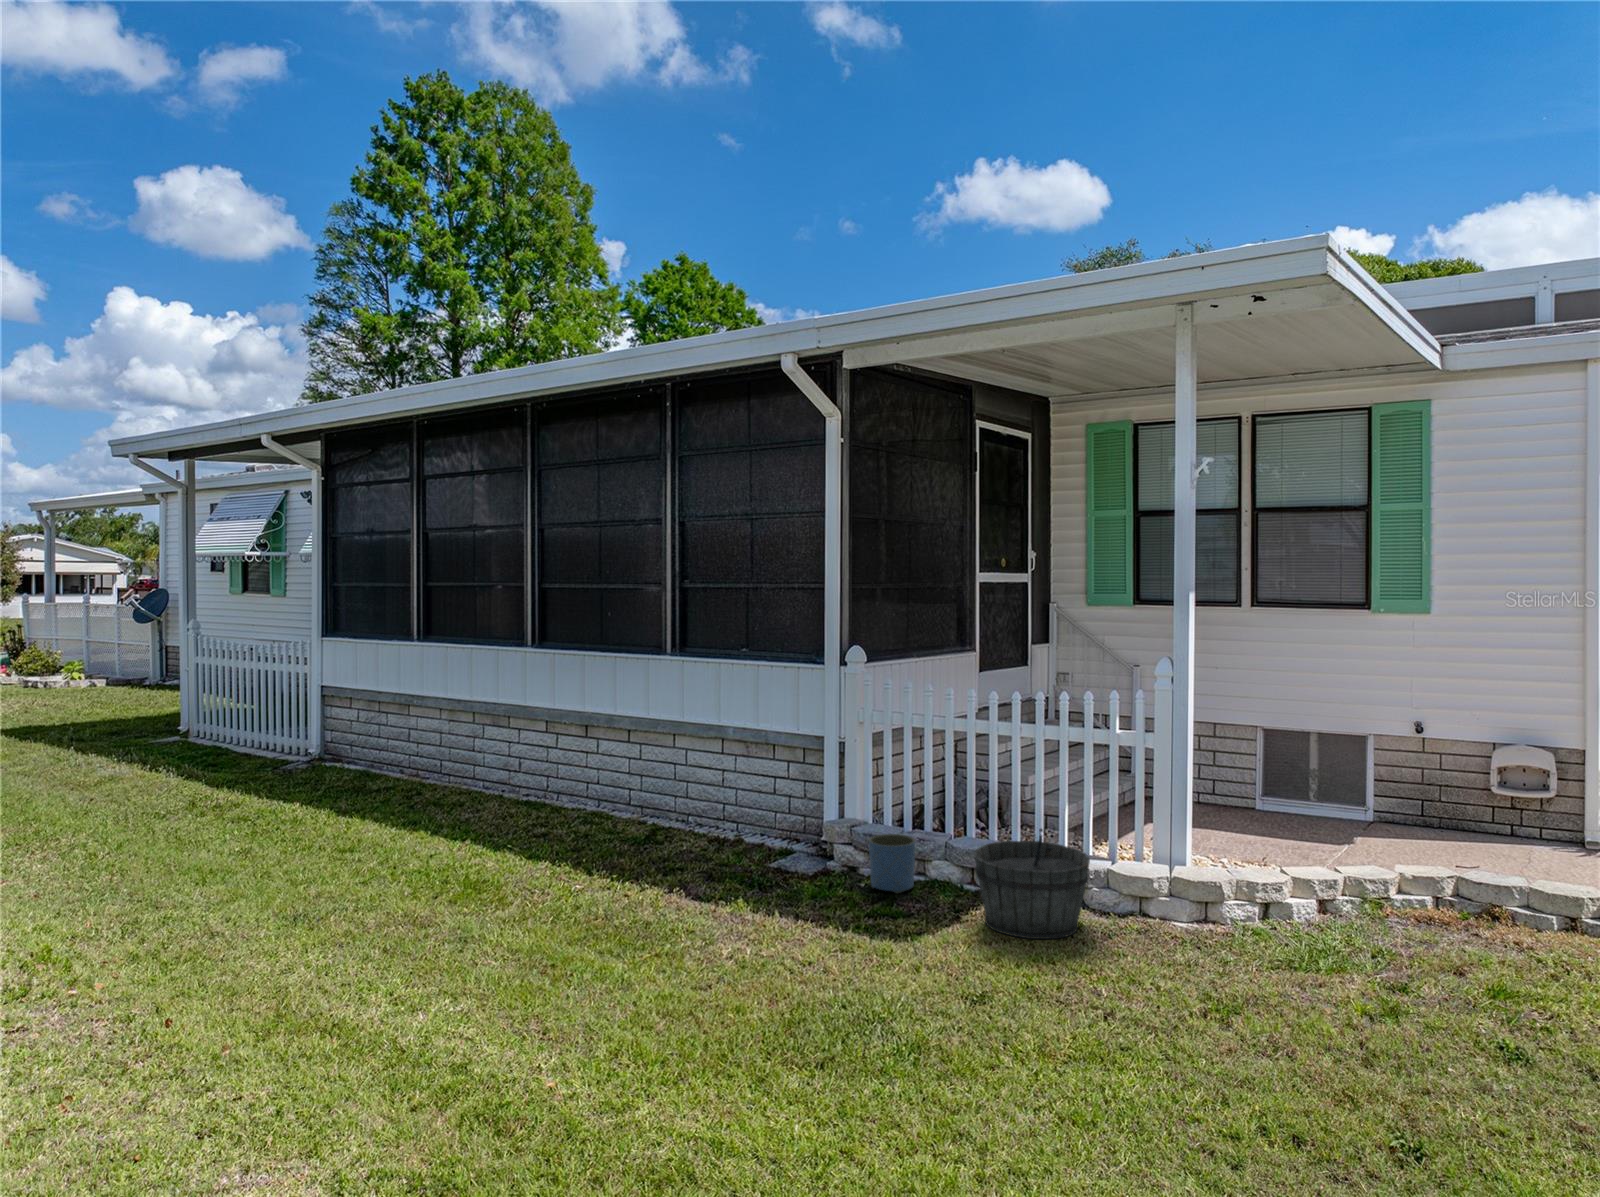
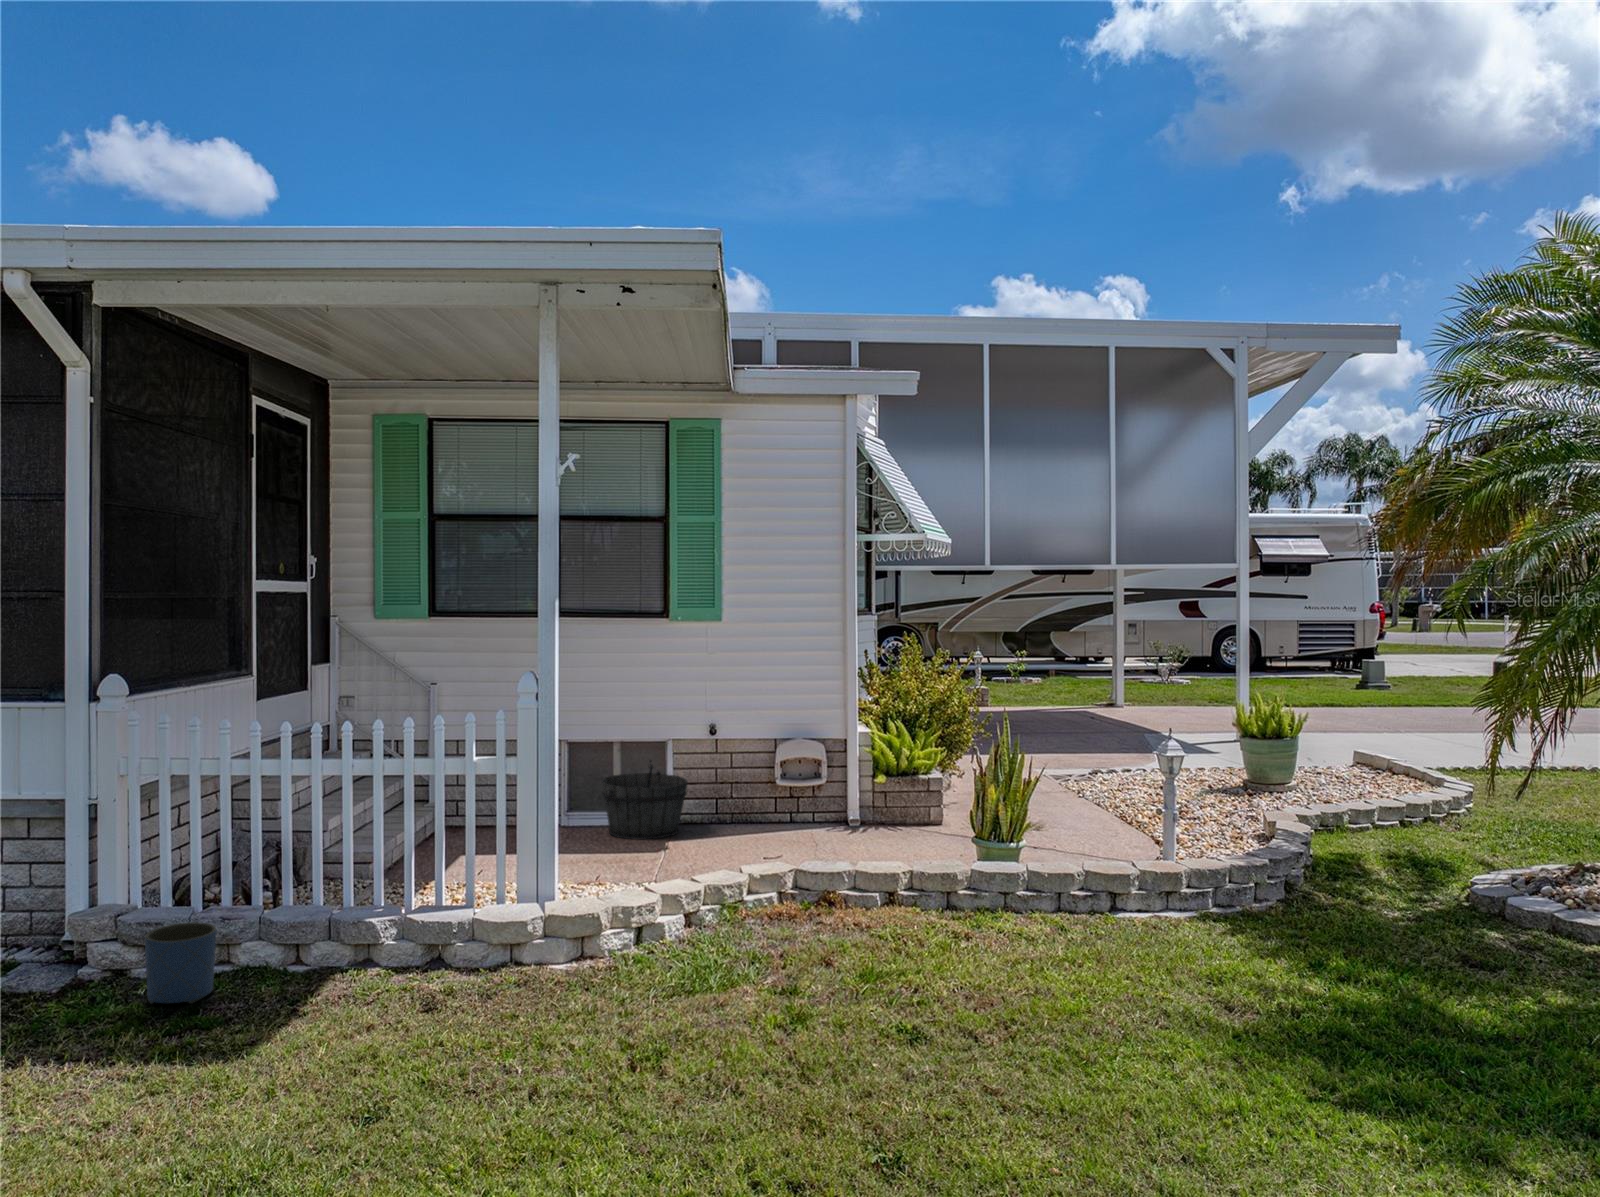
wooden bucket: present [974,829,1090,939] -> present [602,760,688,839]

